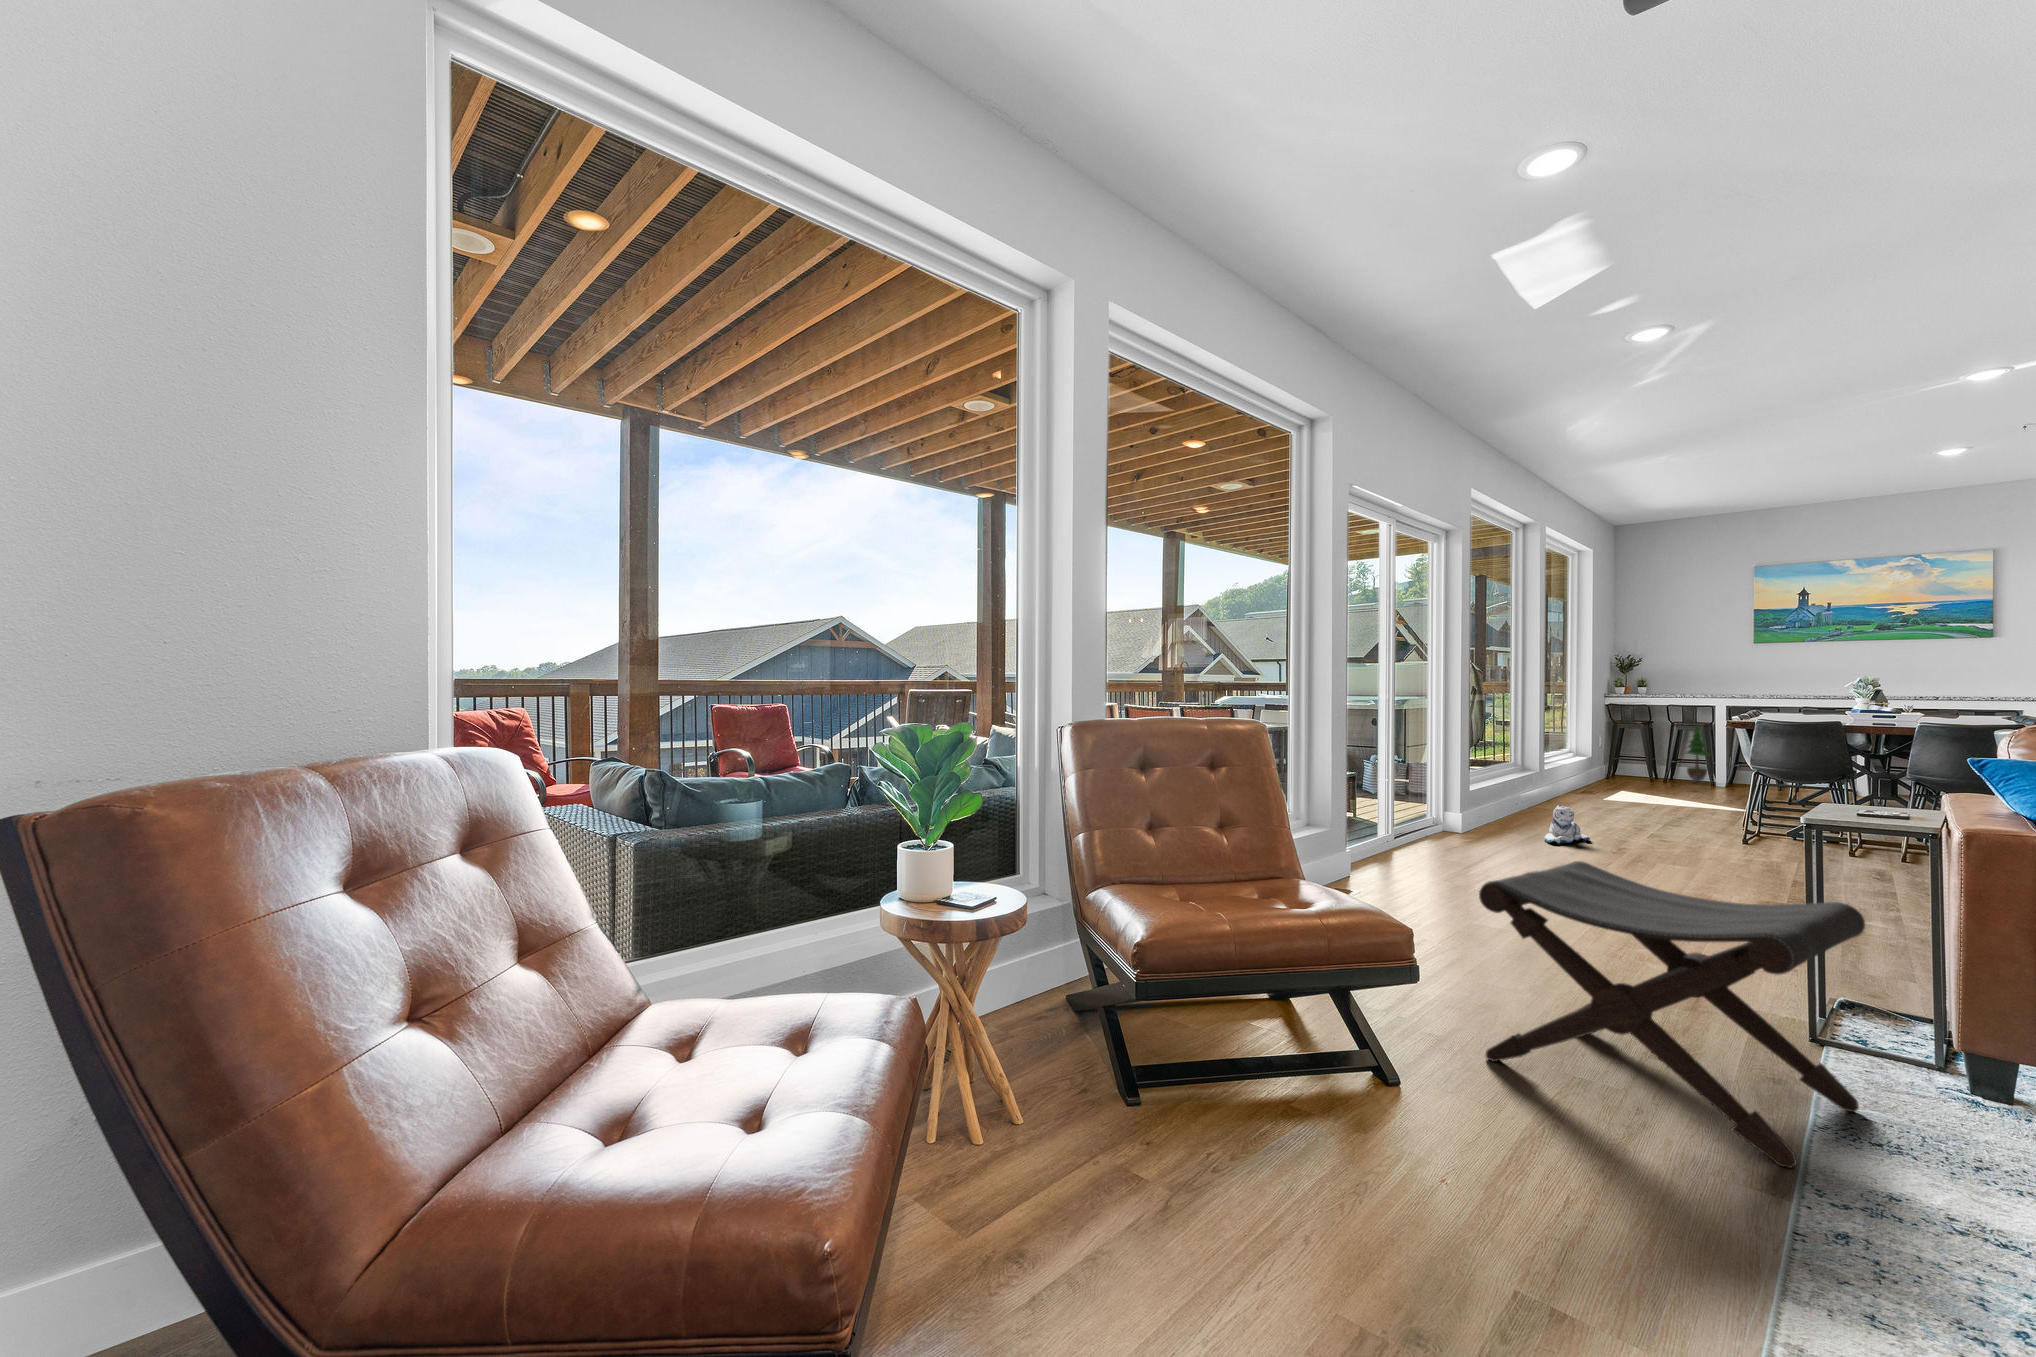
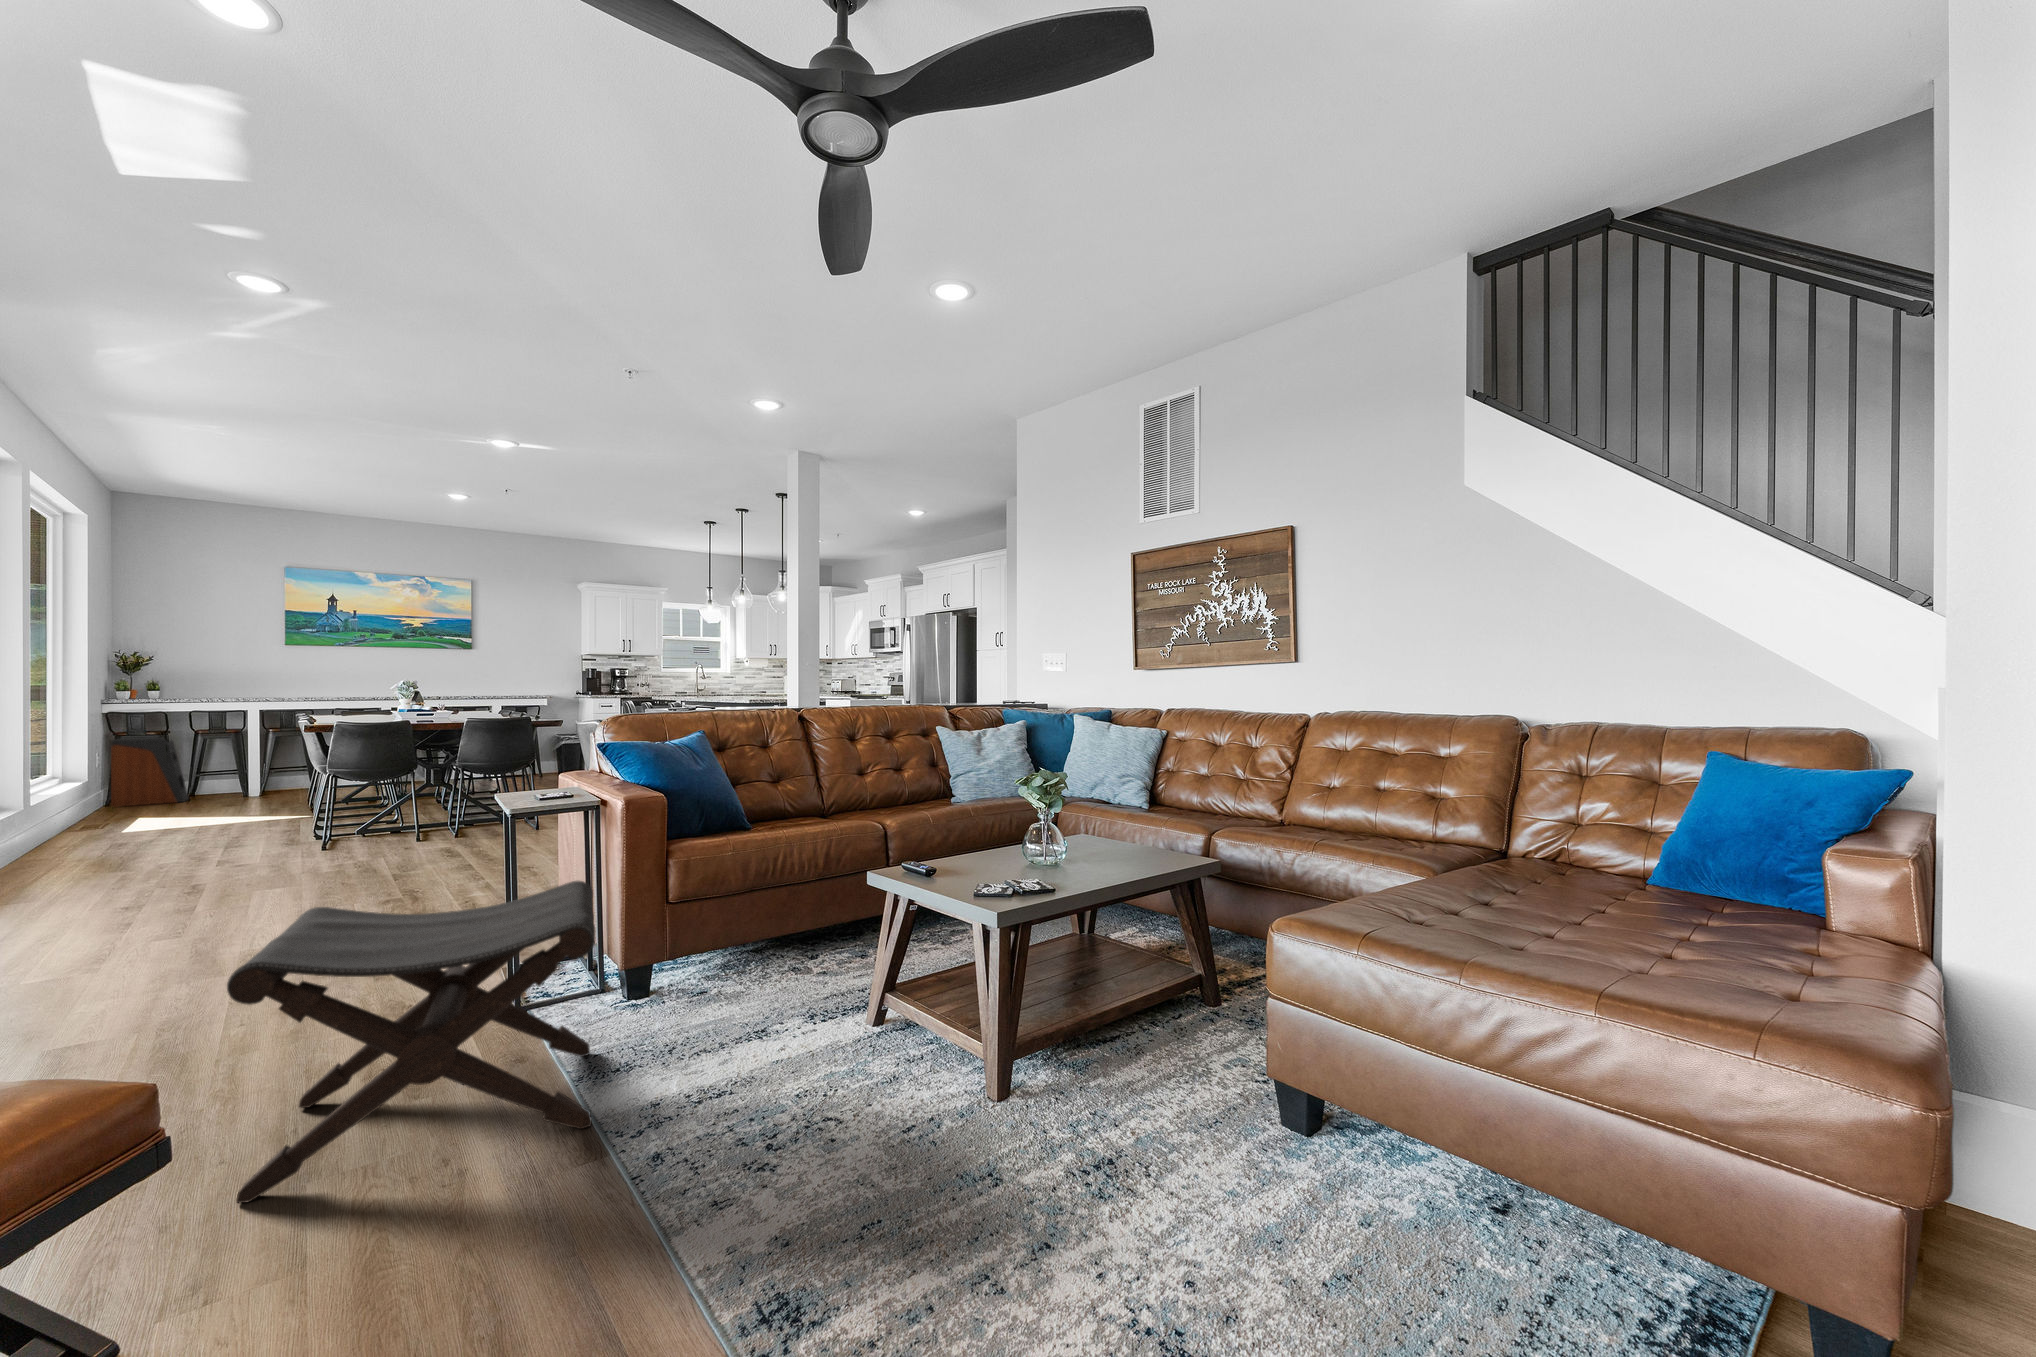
potted tree: present [1687,724,1709,782] -> none [210,730,241,795]
speaker: none [1608,725,1666,784] -> present [111,737,188,807]
plush toy: present [1545,805,1590,844] -> none [82,848,150,901]

